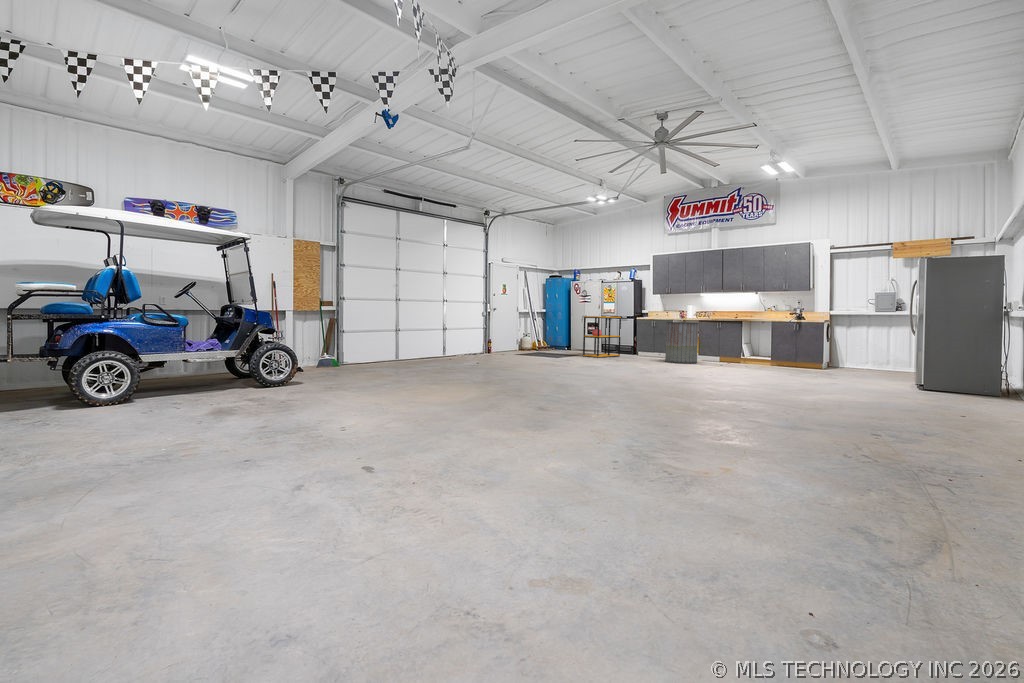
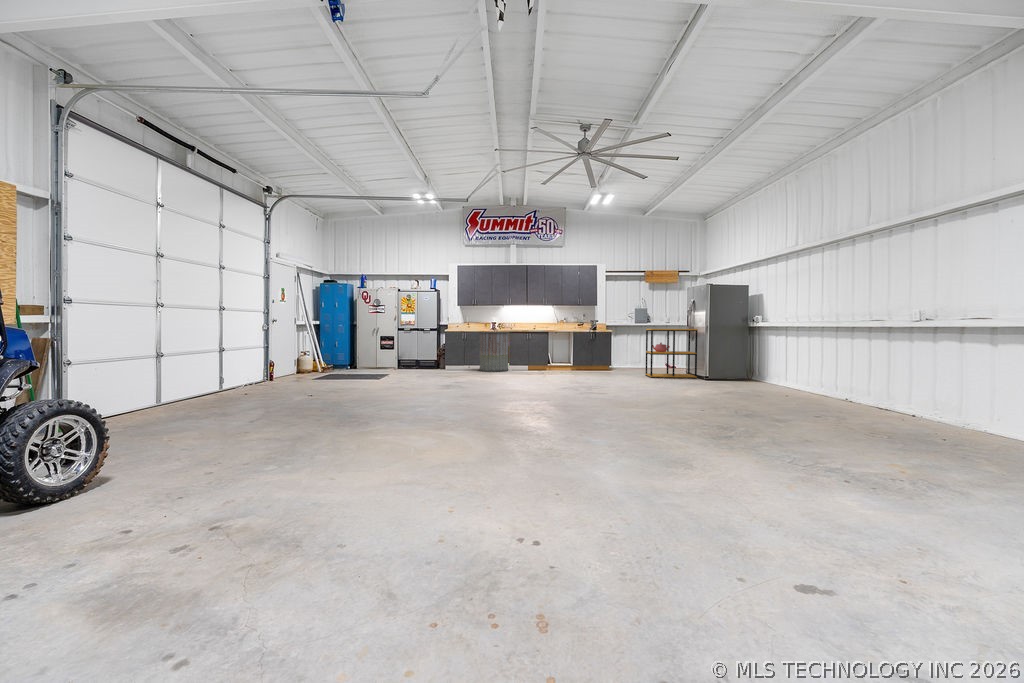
shelving unit: present [583,316,621,358] -> present [645,329,698,379]

